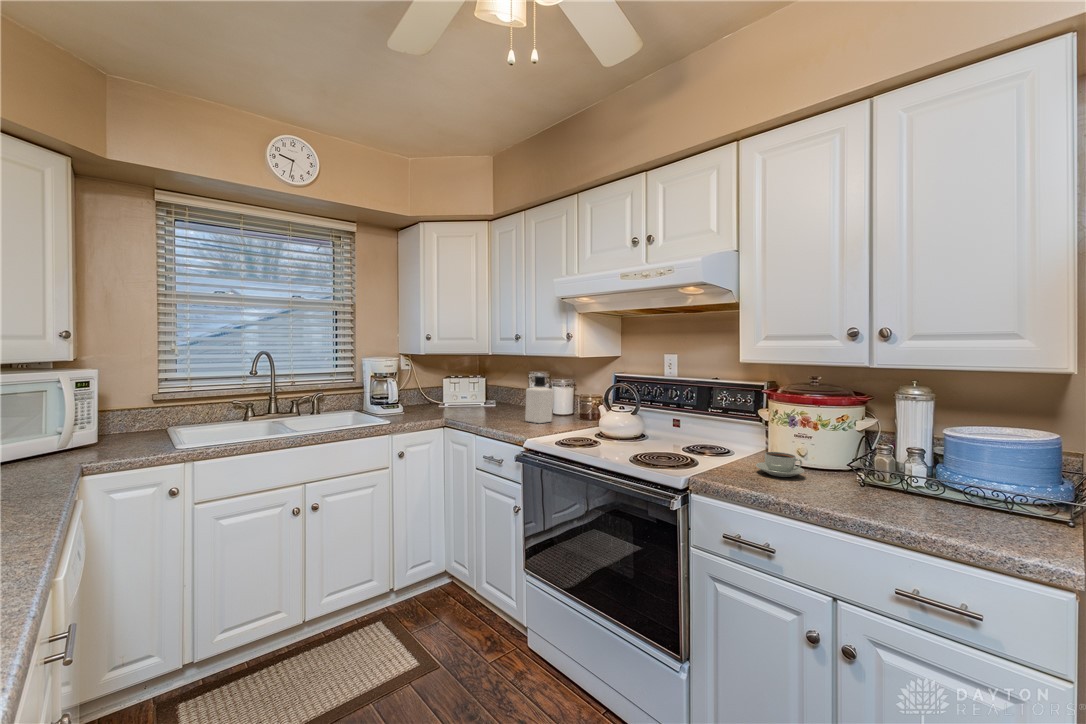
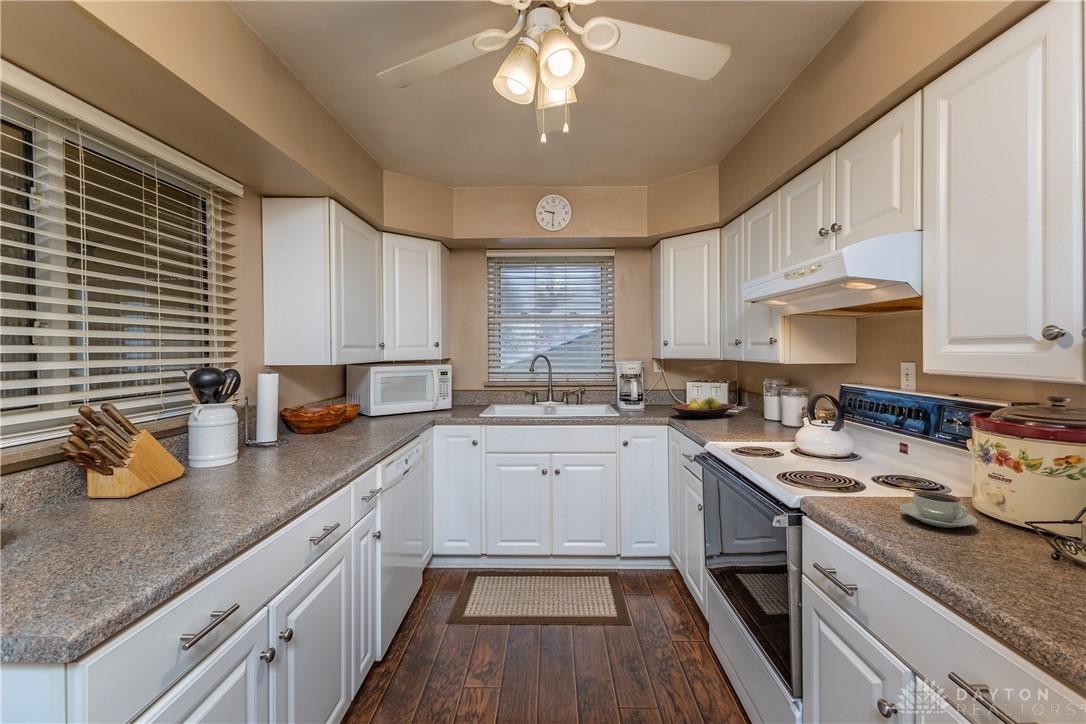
bottle: present [525,376,553,423] -> none [735,384,764,431]
fruit bowl: none [445,392,502,416] -> present [671,397,735,418]

